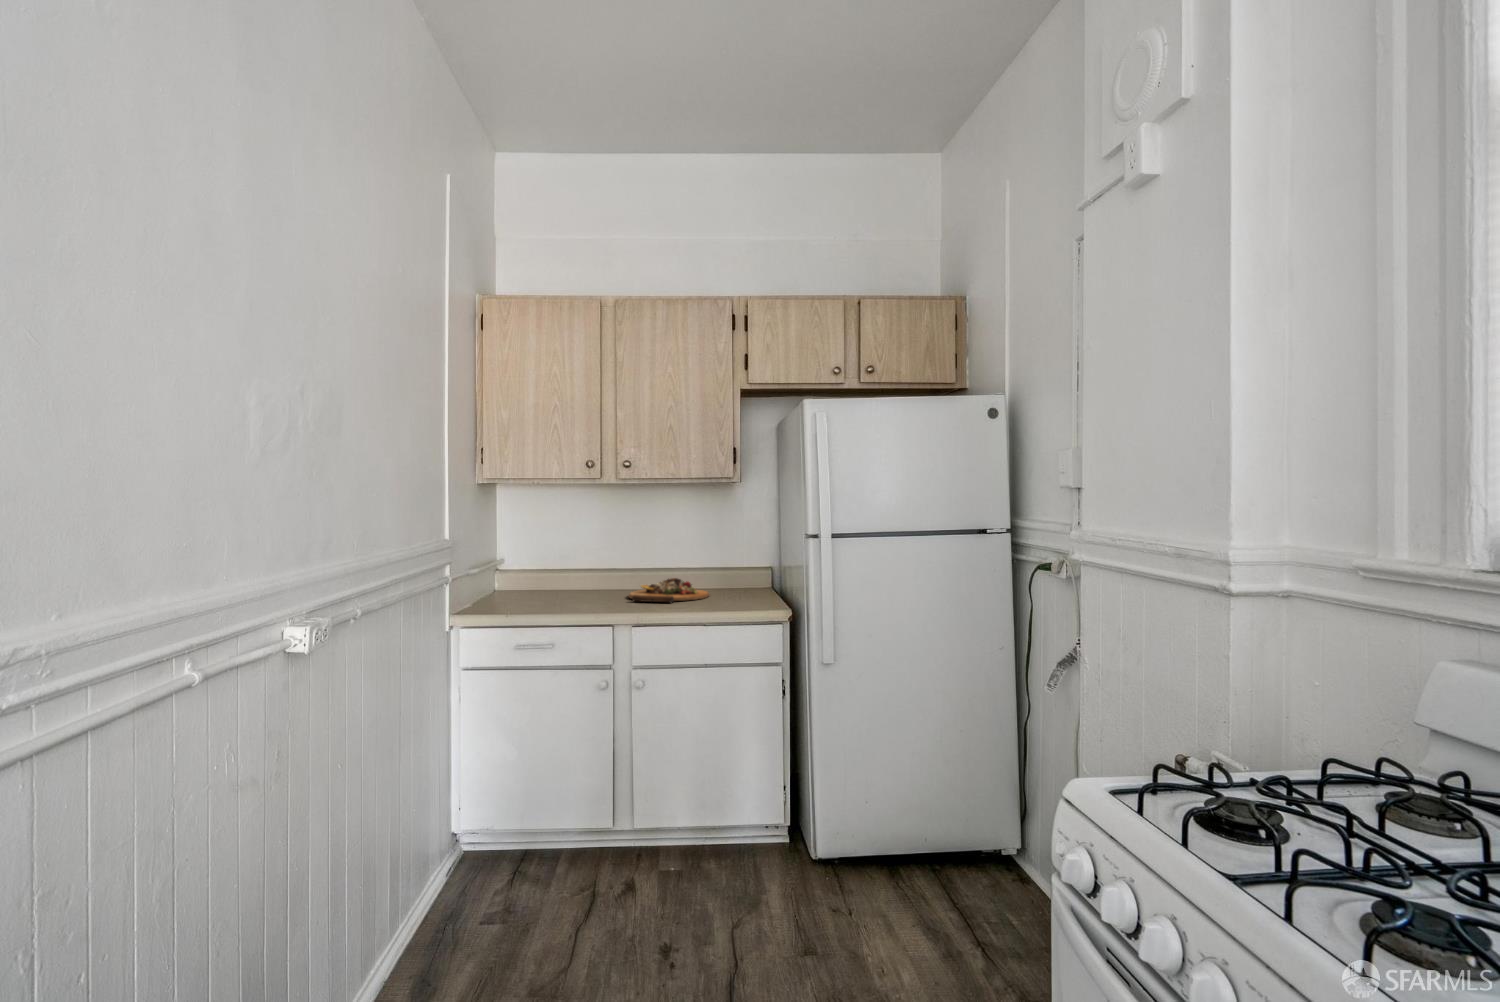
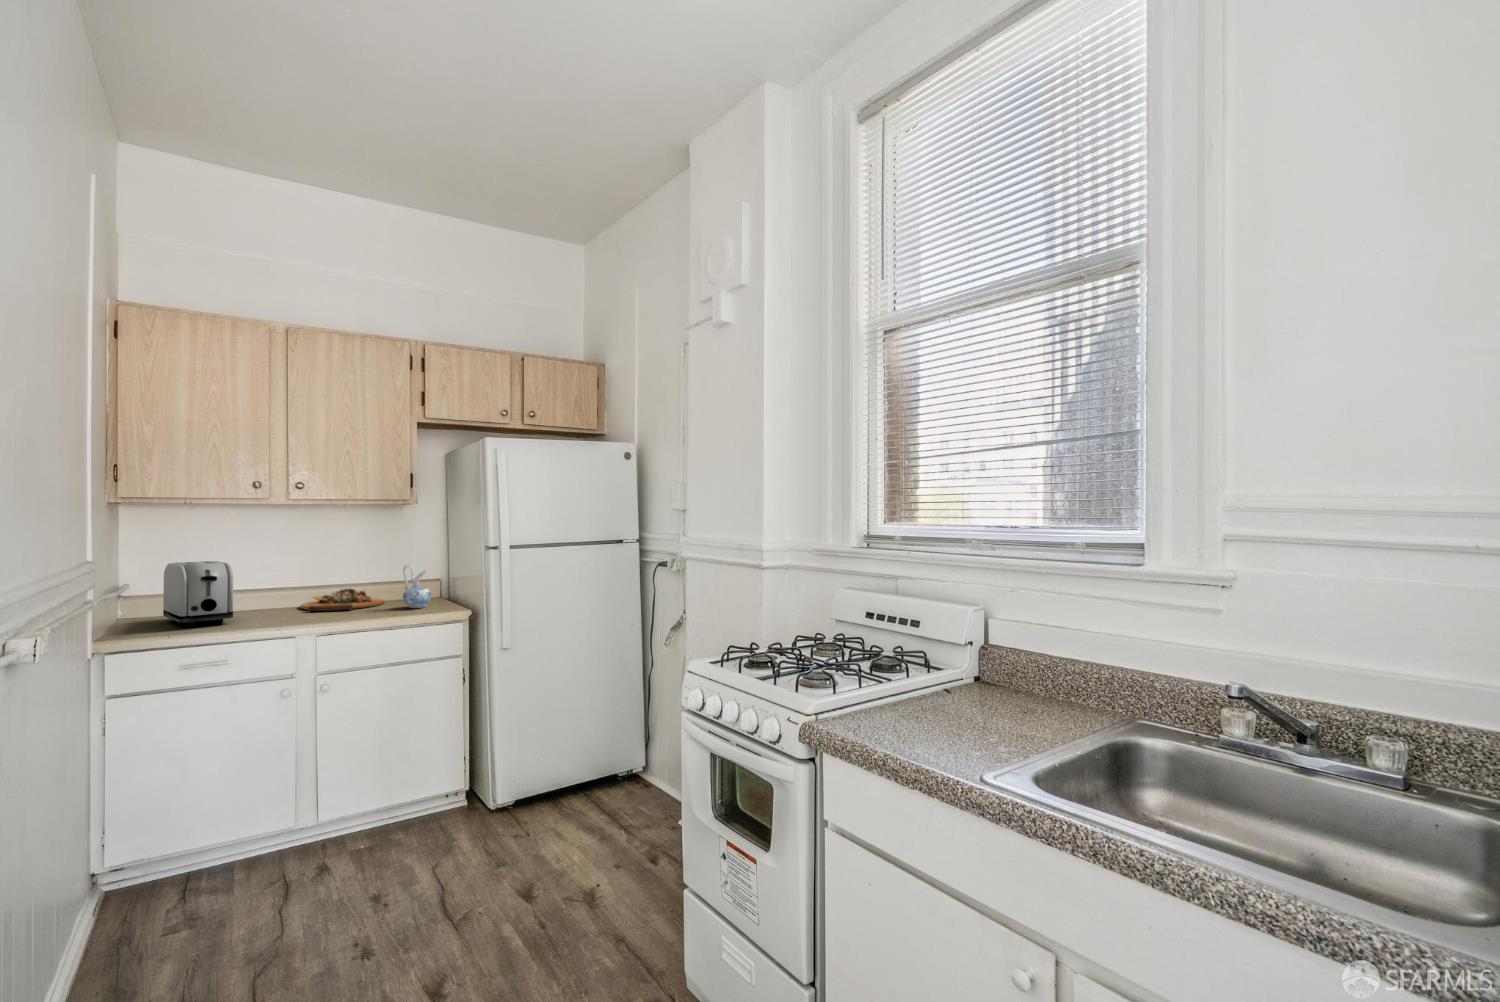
toaster: none [509,543,560,610] -> present [163,561,233,627]
ceramic pitcher: none [723,554,752,605] -> present [403,565,431,608]

